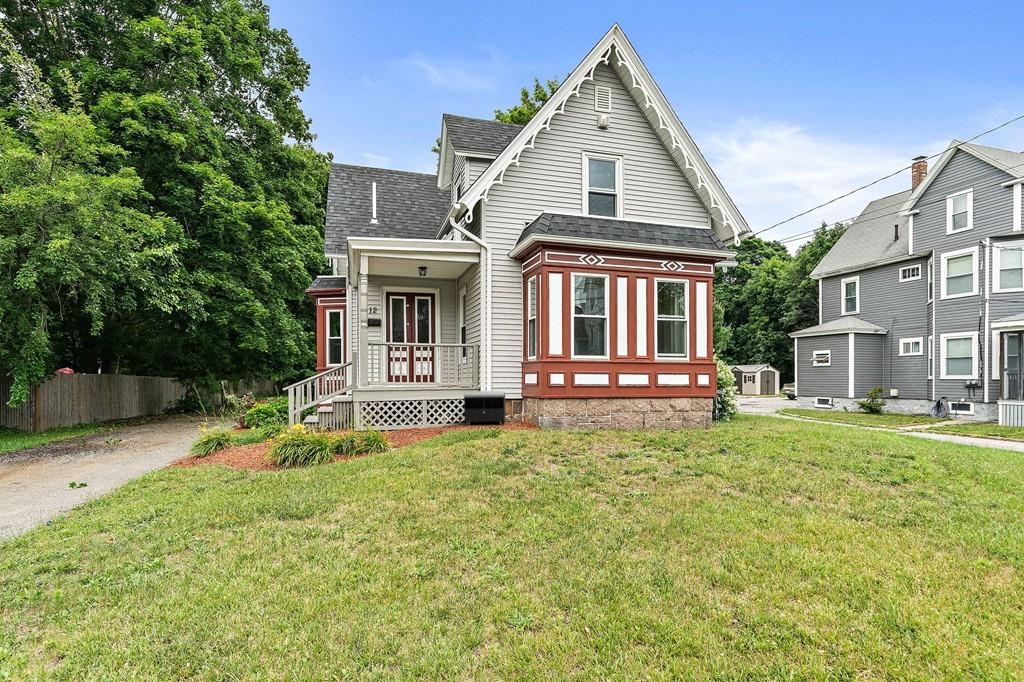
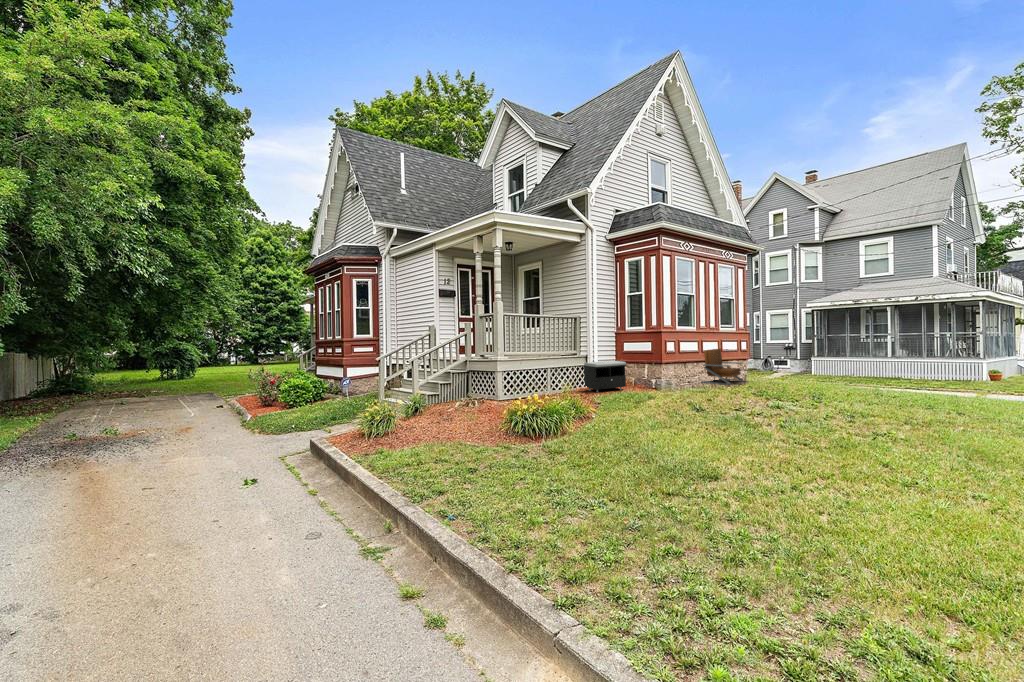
lounge chair: none [608,385,668,432] -> present [701,349,743,385]

